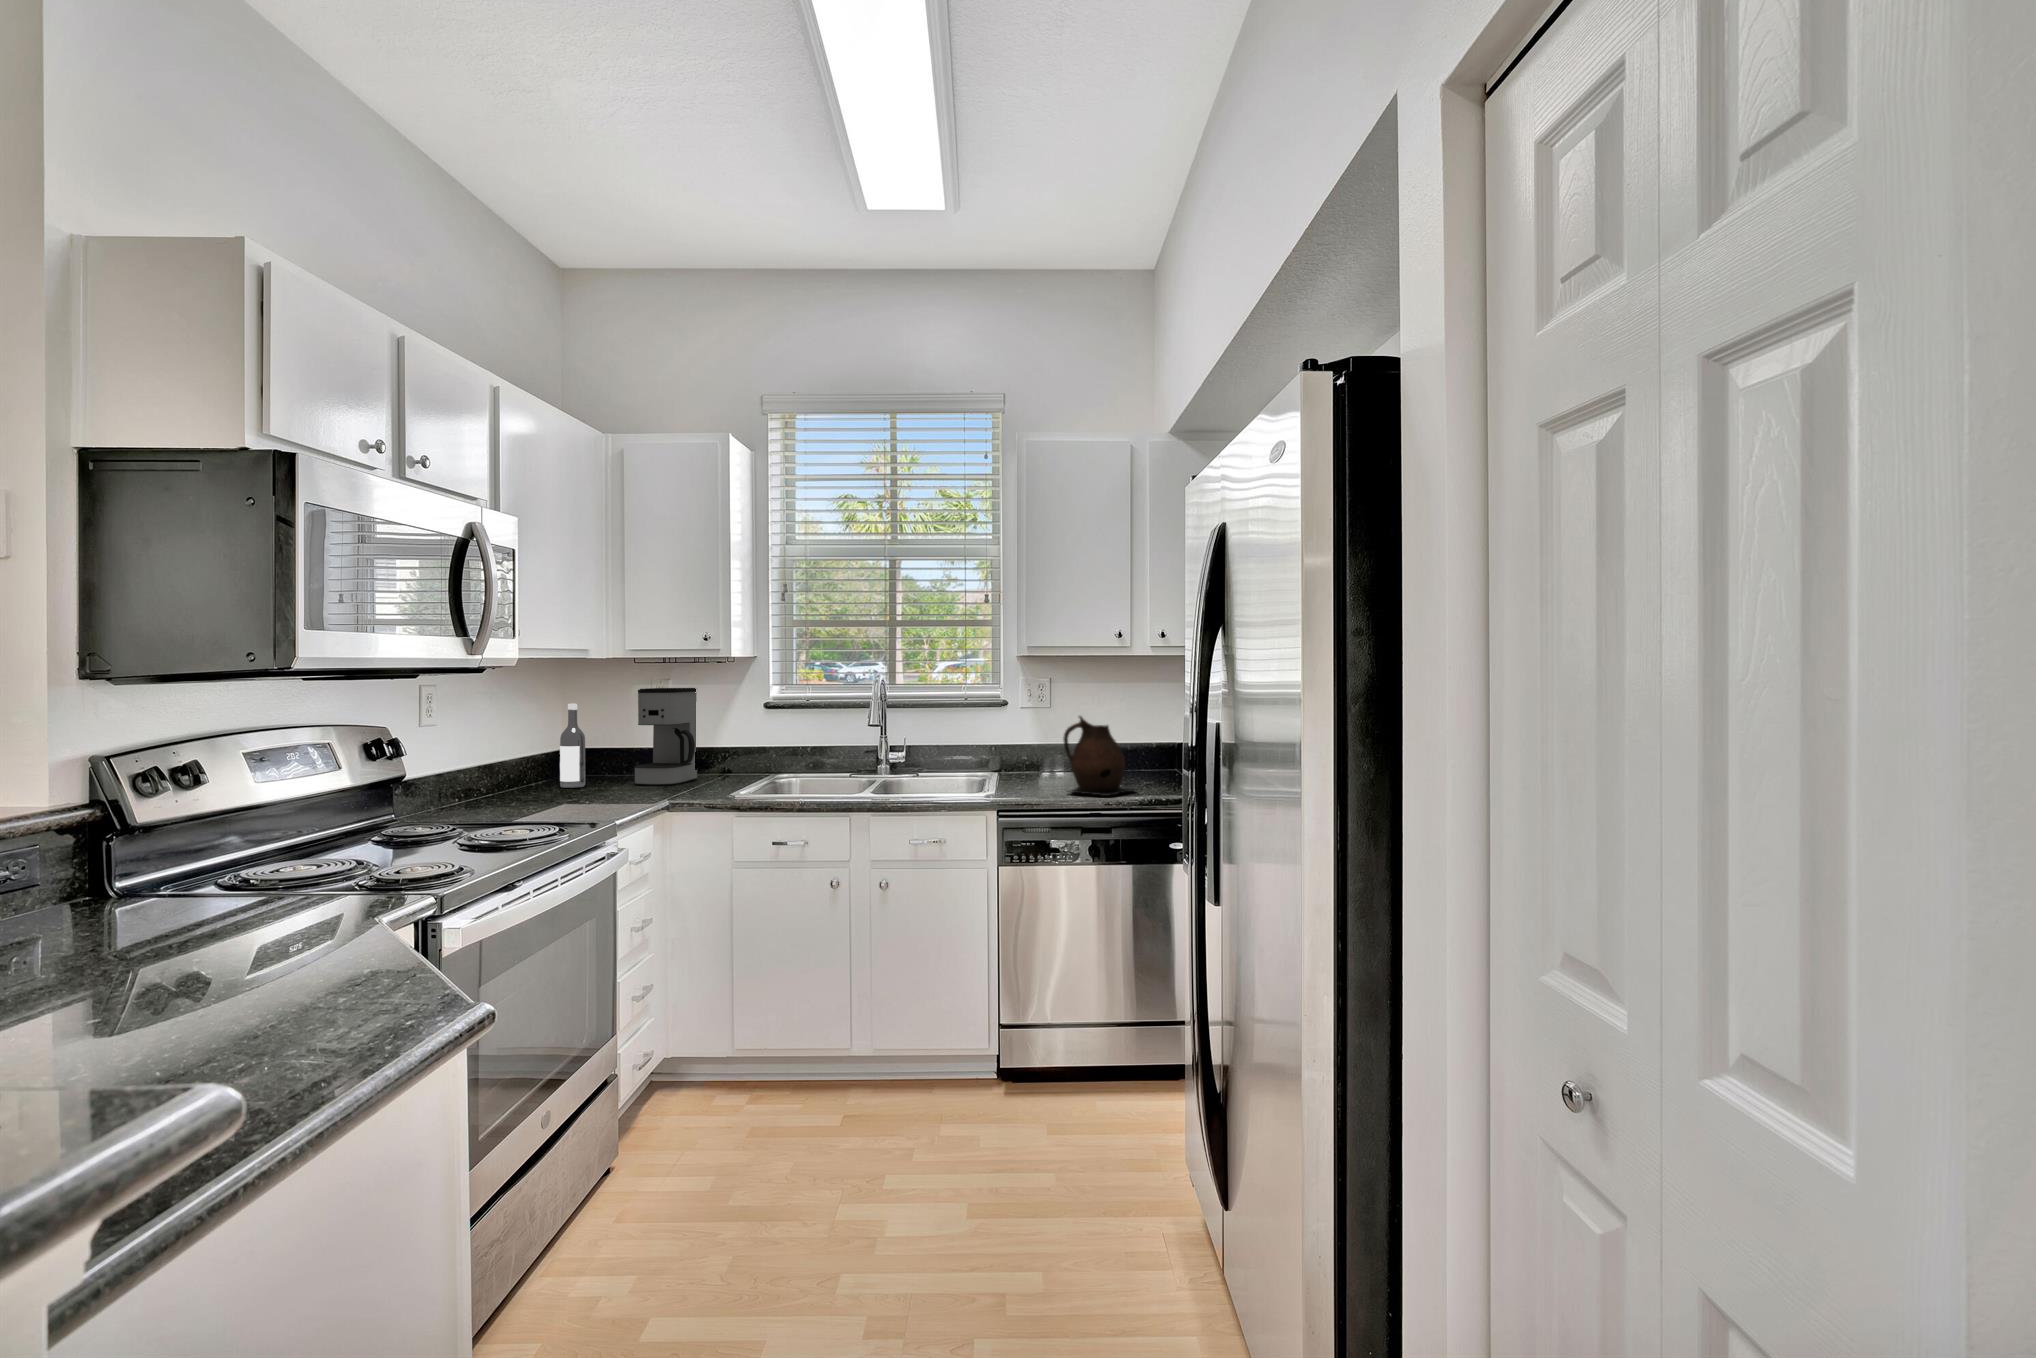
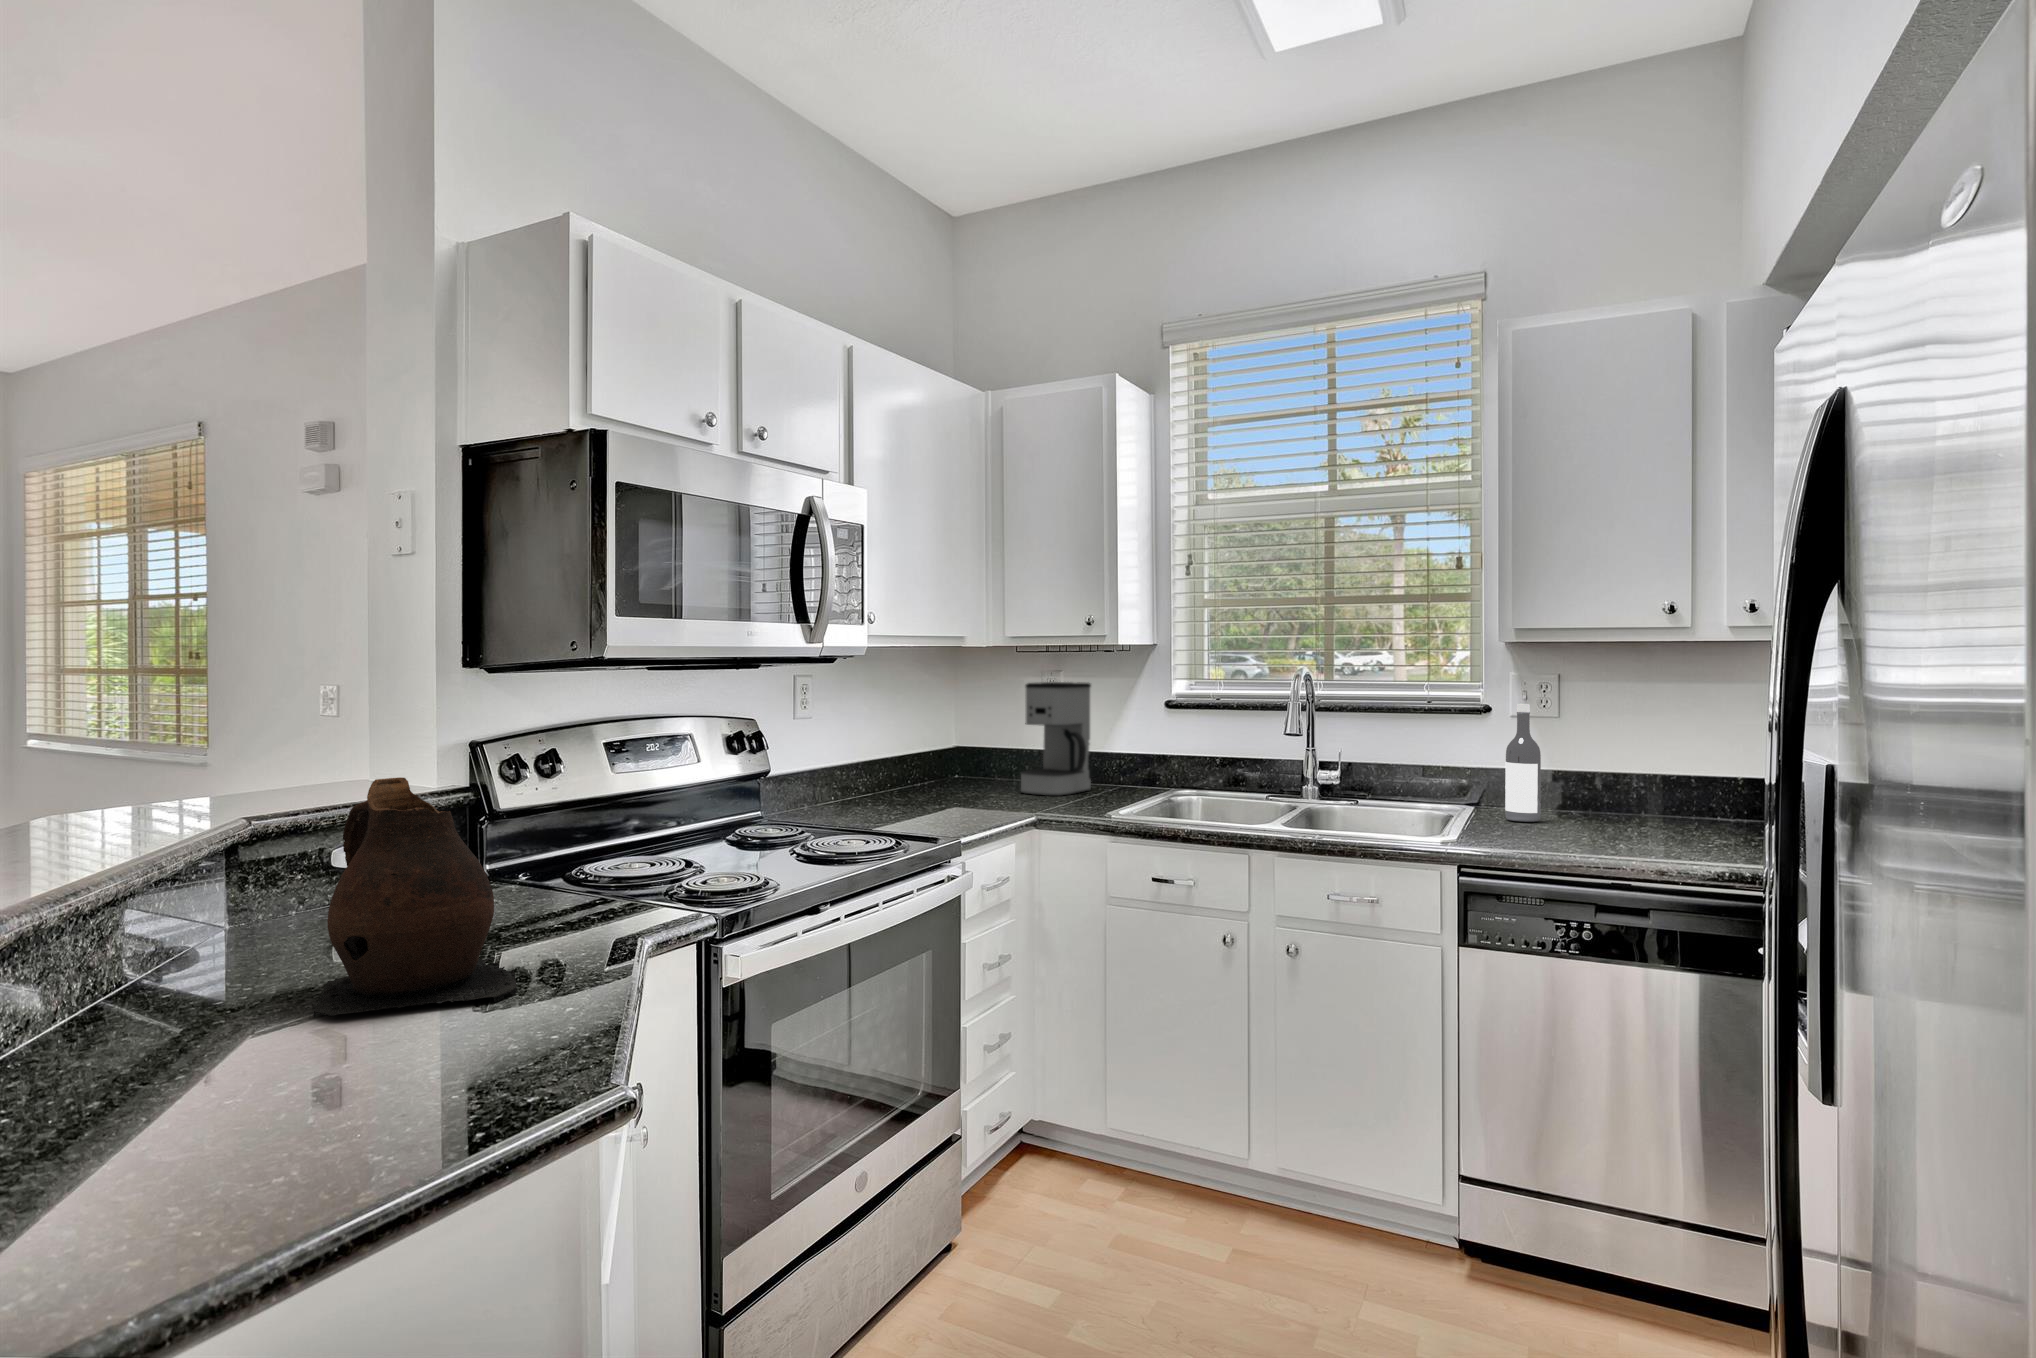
wine bottle: present [560,704,585,788] -> present [1505,704,1541,822]
ceramic pitcher: present [1064,716,1137,796] -> present [313,777,516,1017]

